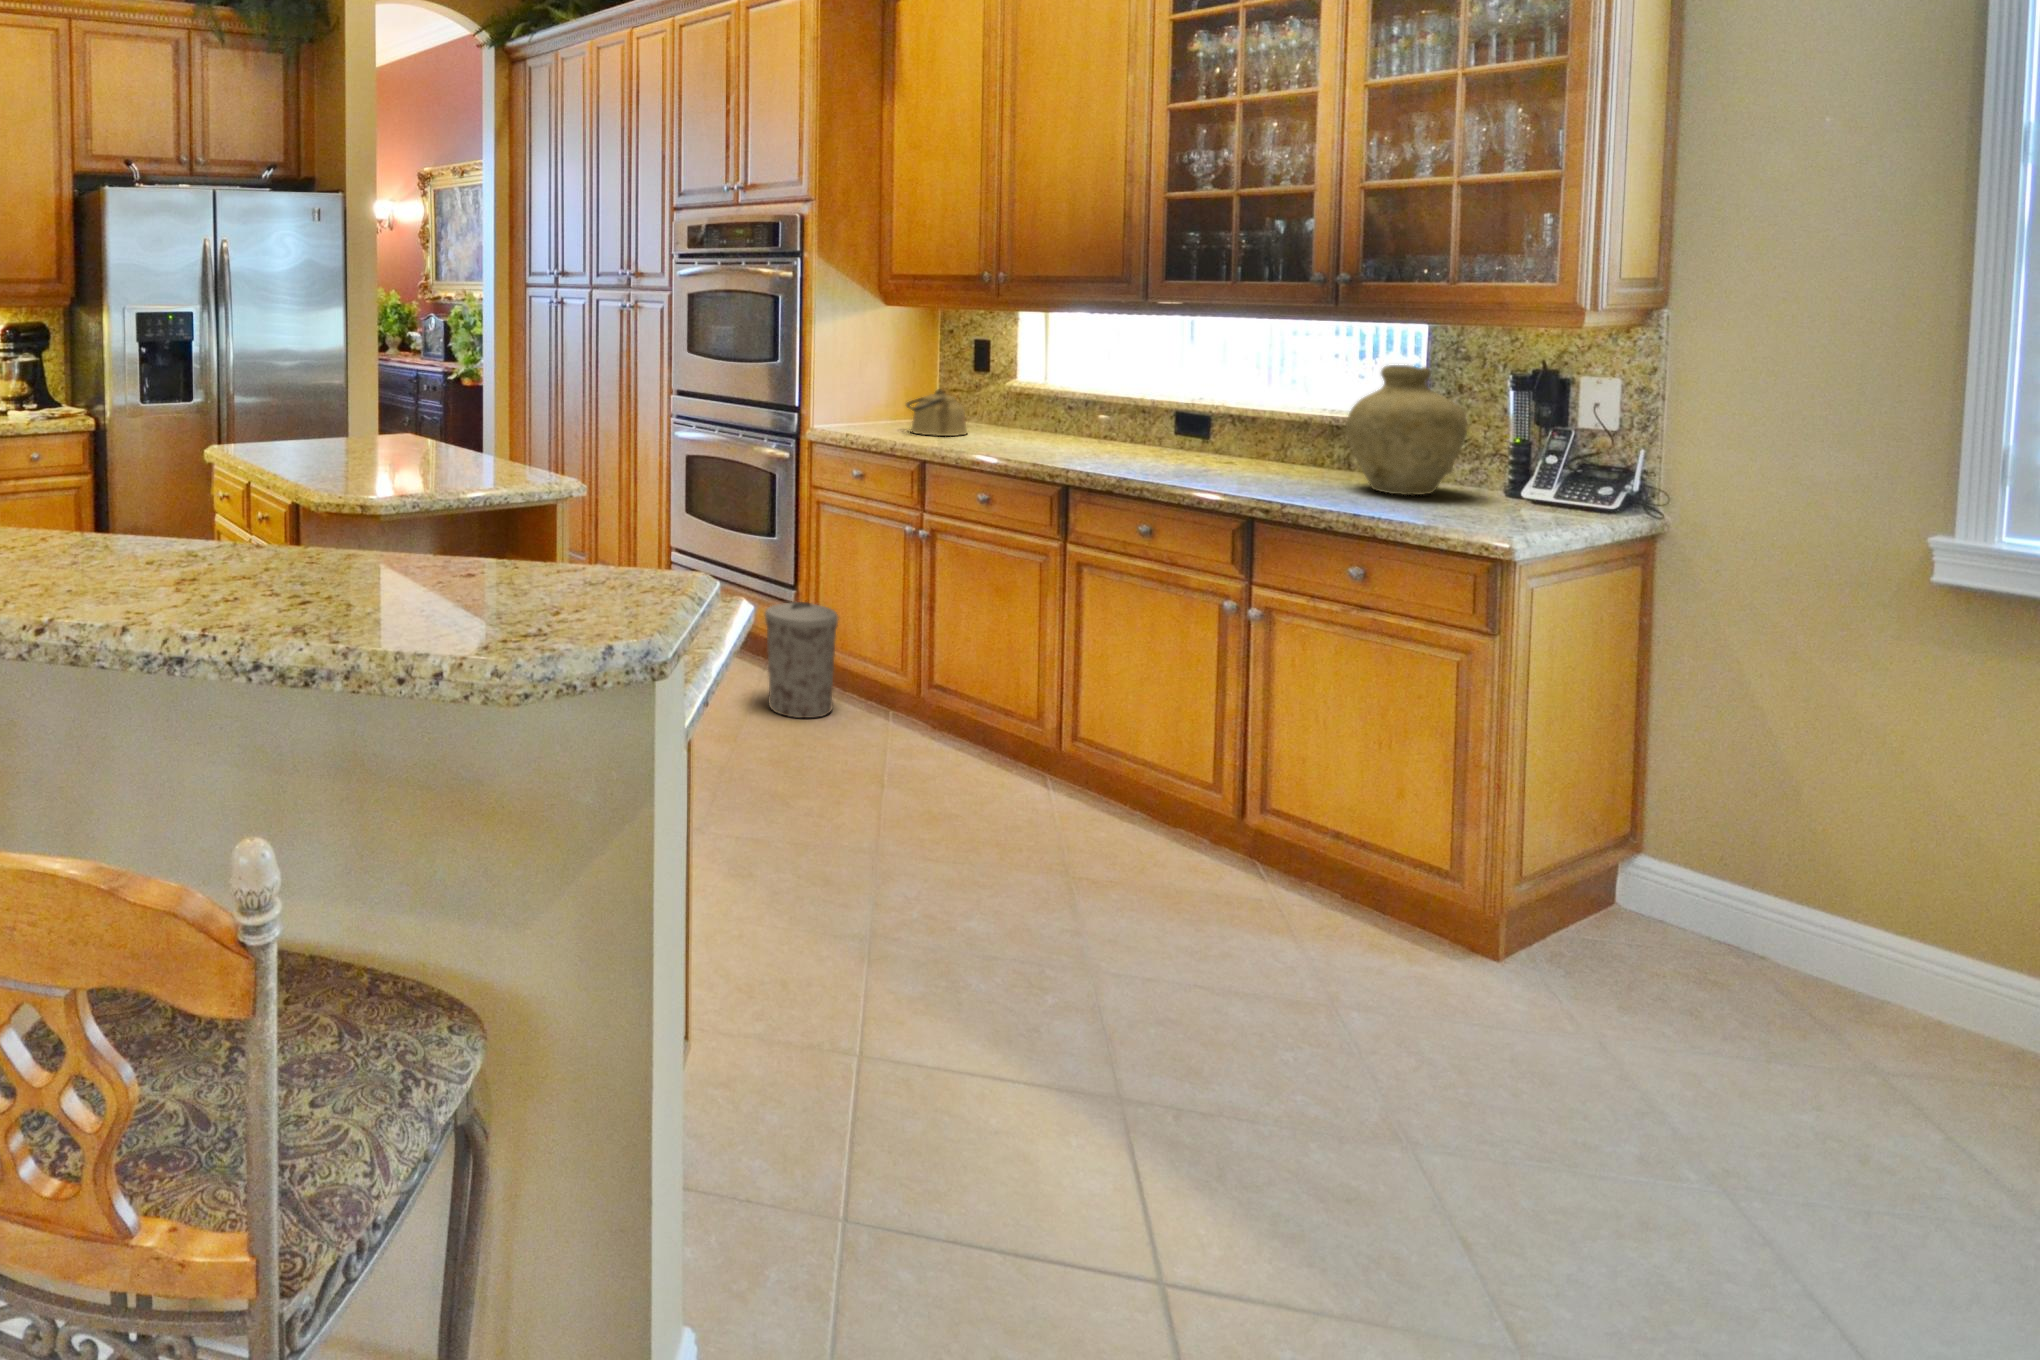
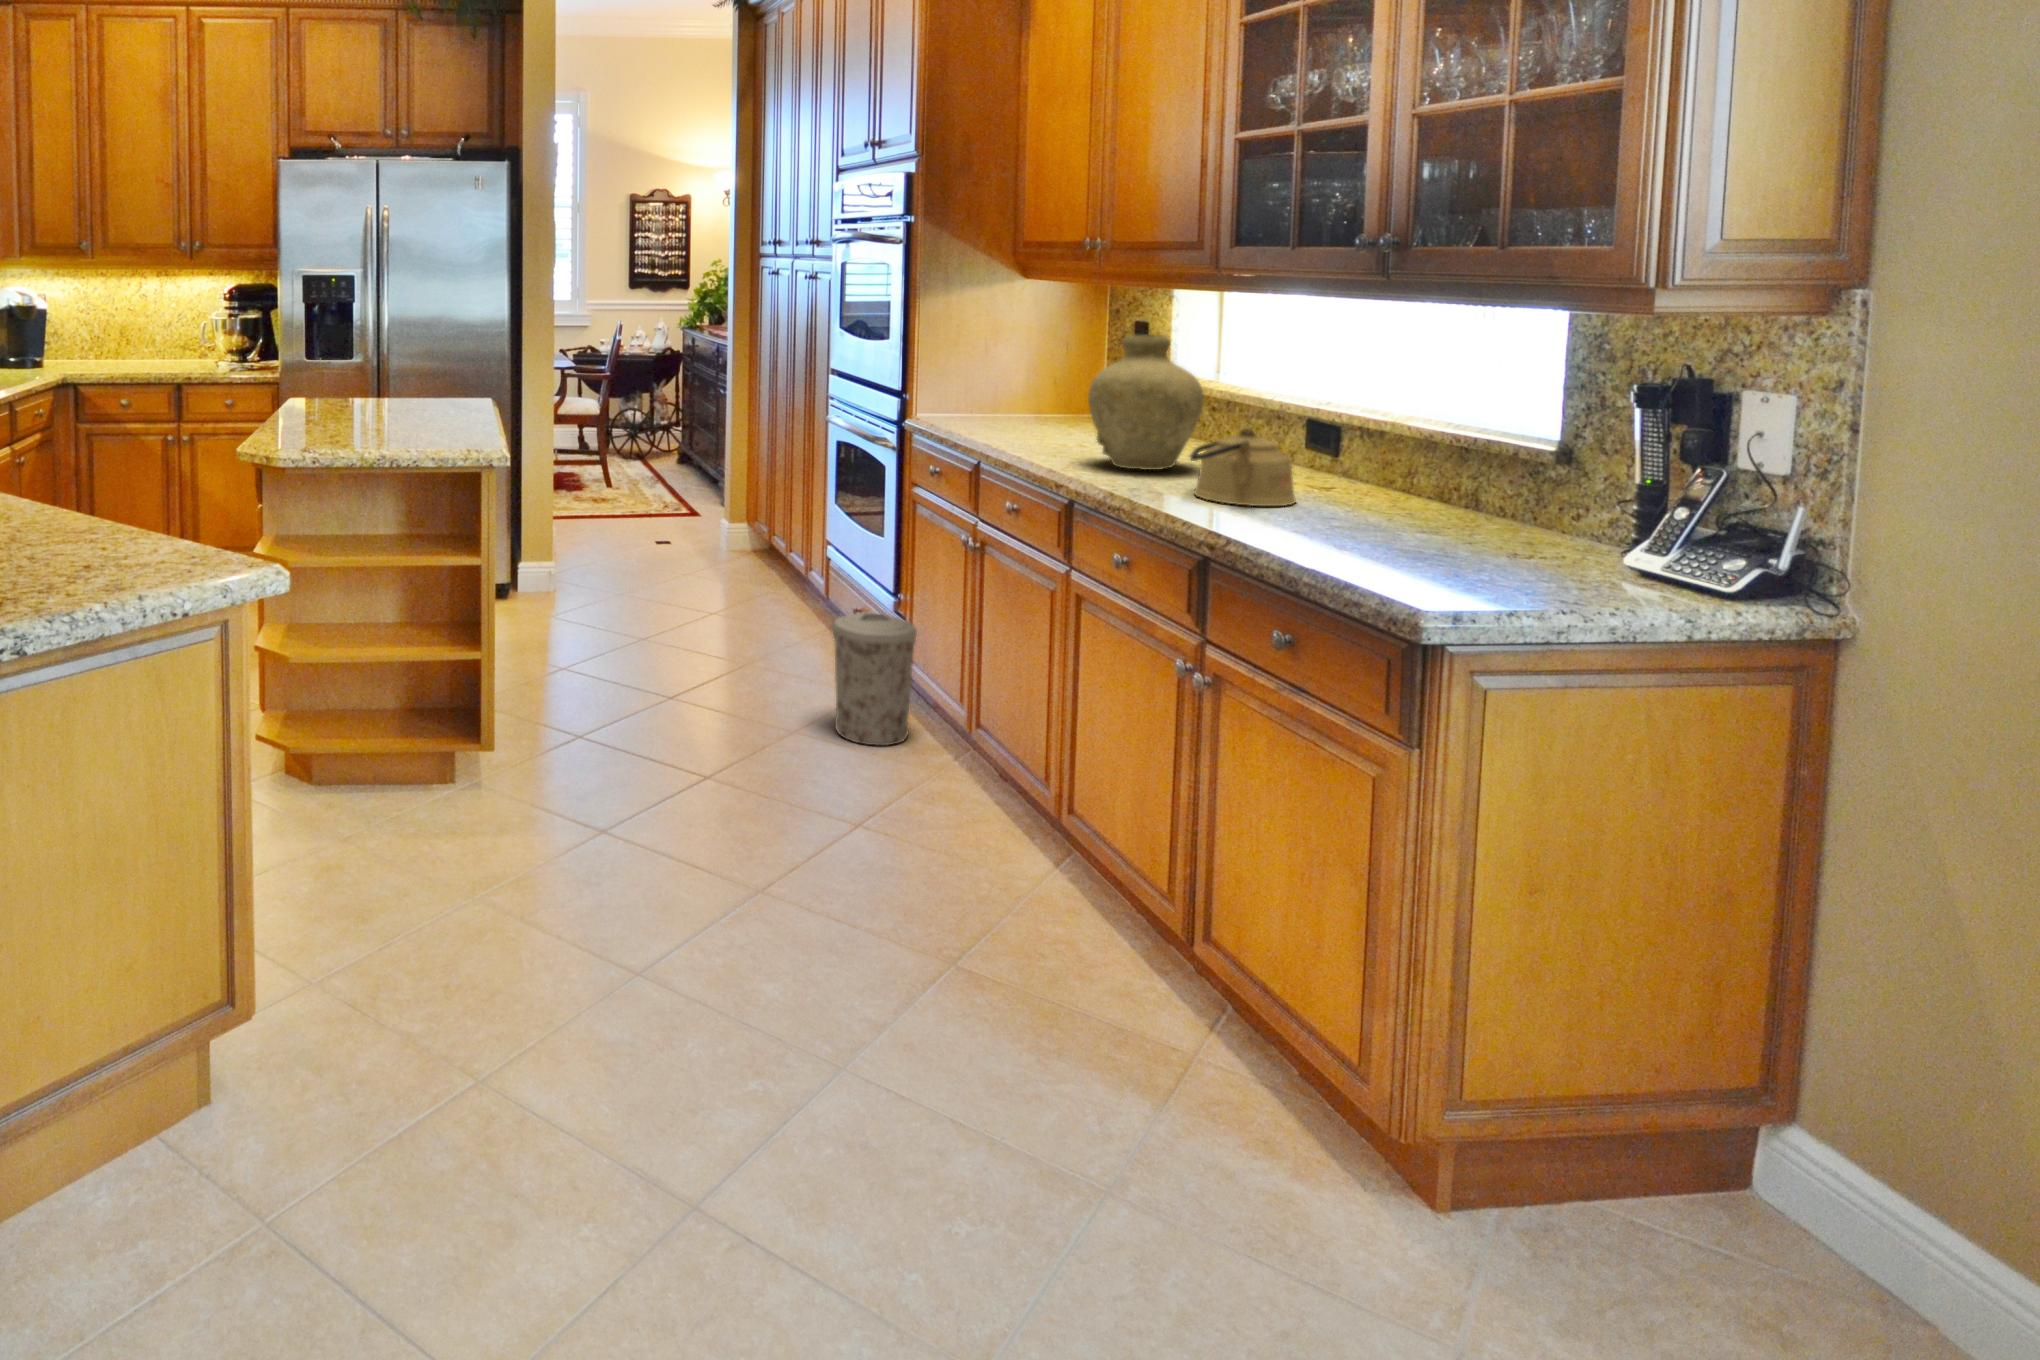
vase: present [1346,365,1467,495] -> present [1088,334,1204,470]
kettle: present [906,389,967,436] -> present [1190,428,1296,506]

